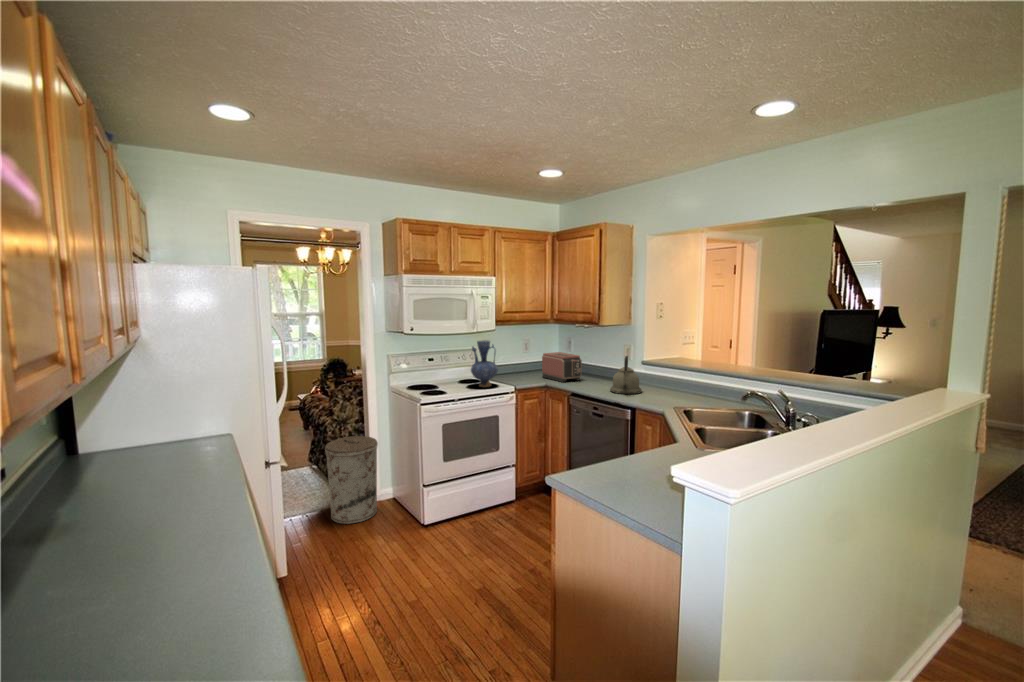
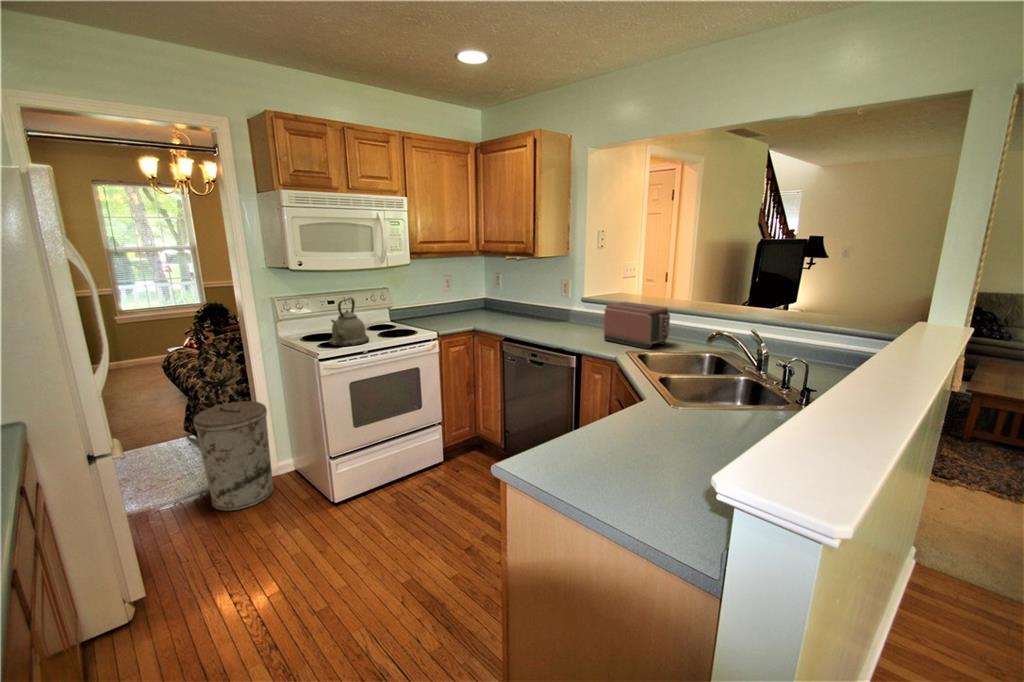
vase: present [471,340,498,387] -> none [382,277,416,334]
toaster: present [542,352,582,382] -> present [604,302,670,349]
kettle: present [610,356,642,394] -> present [330,298,369,346]

